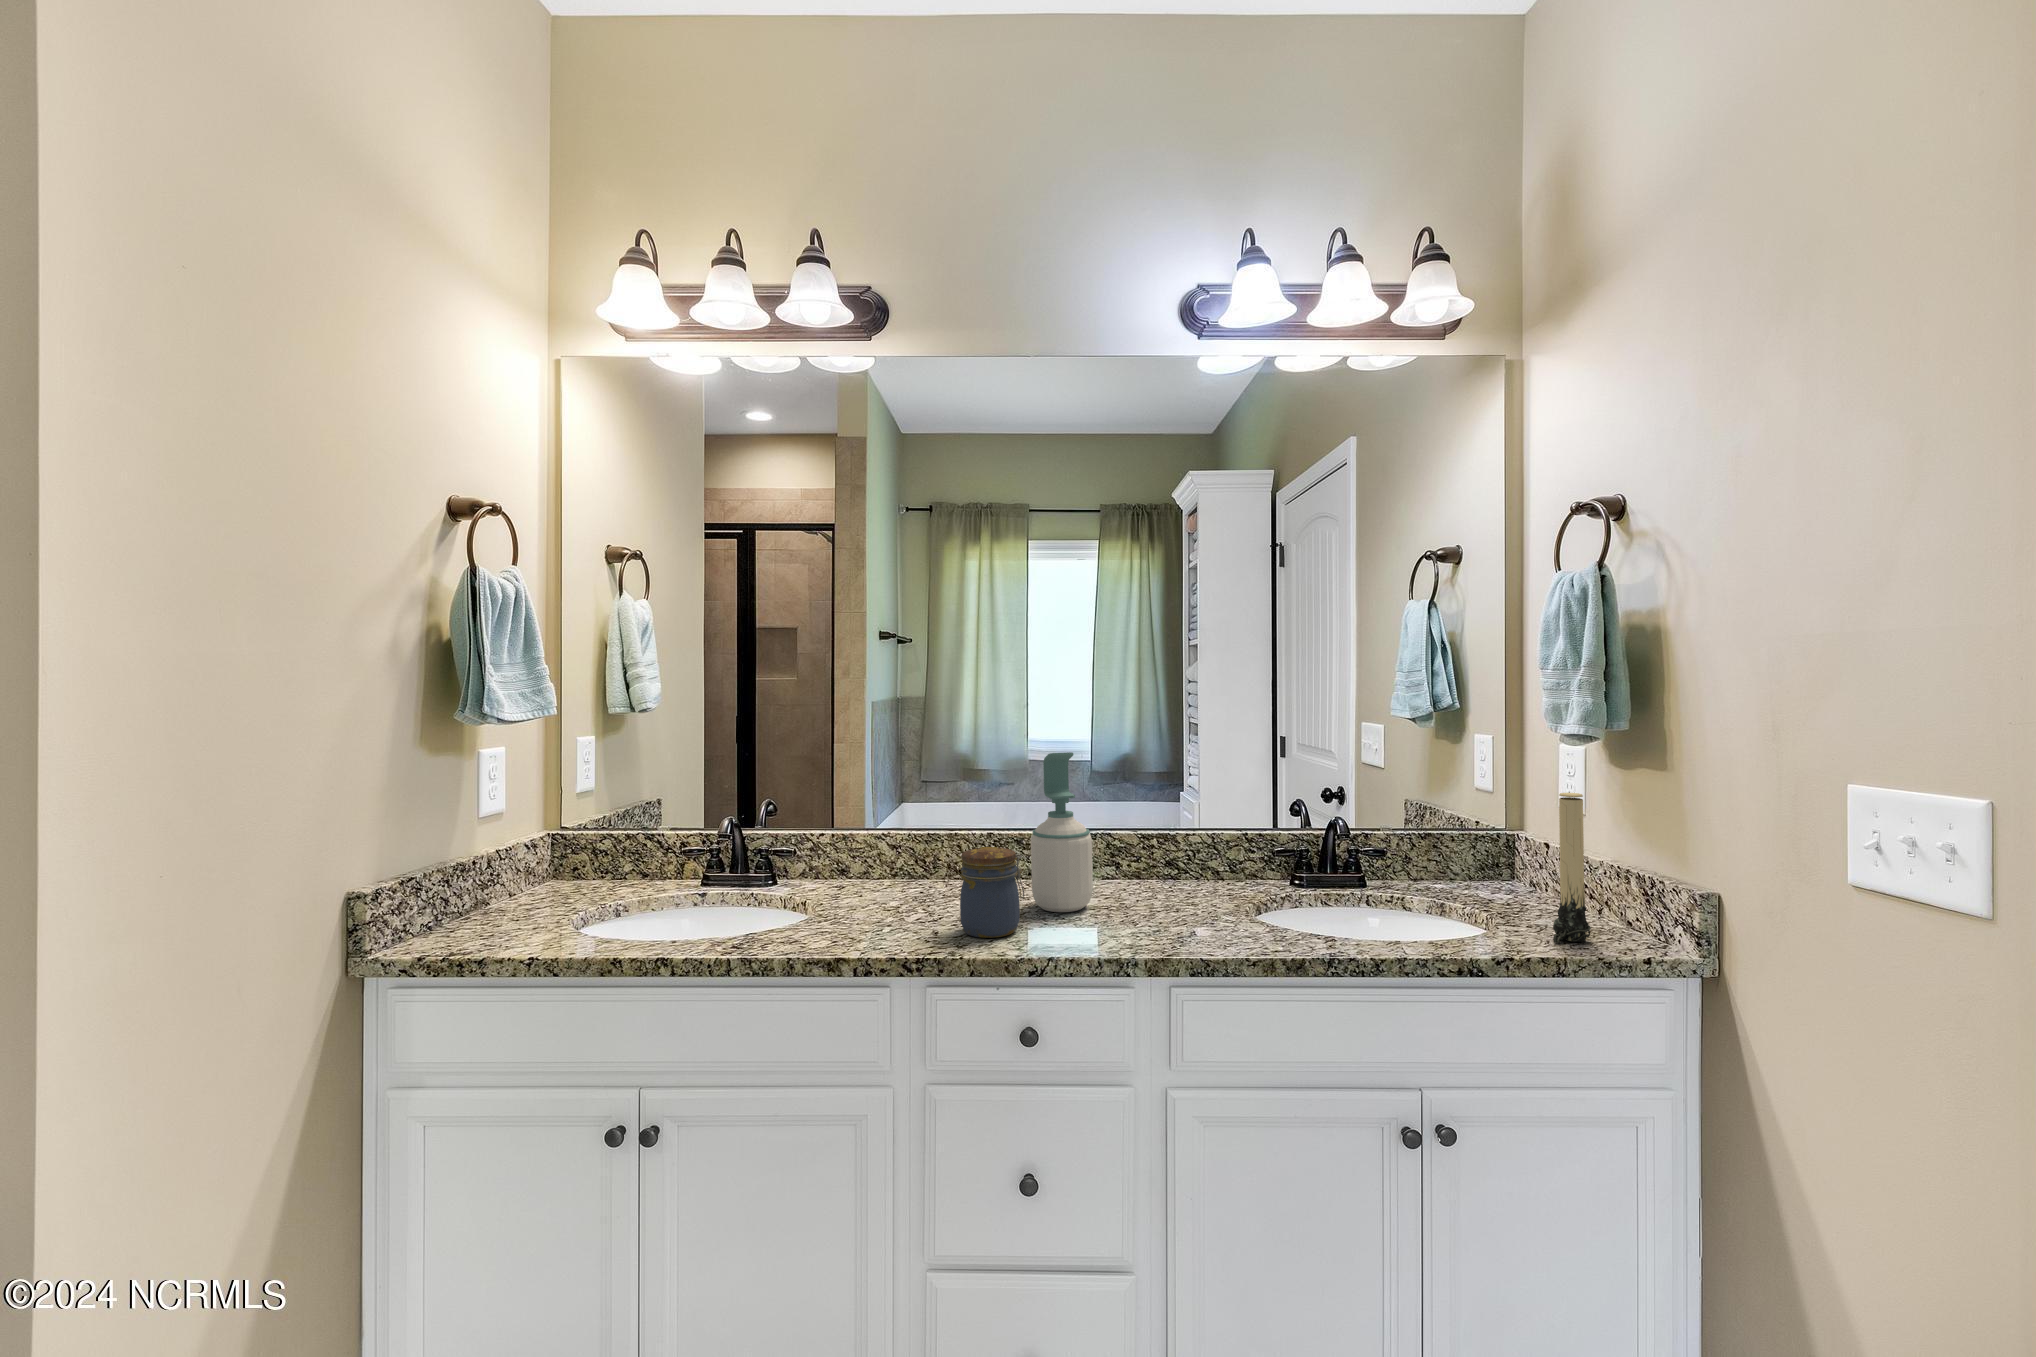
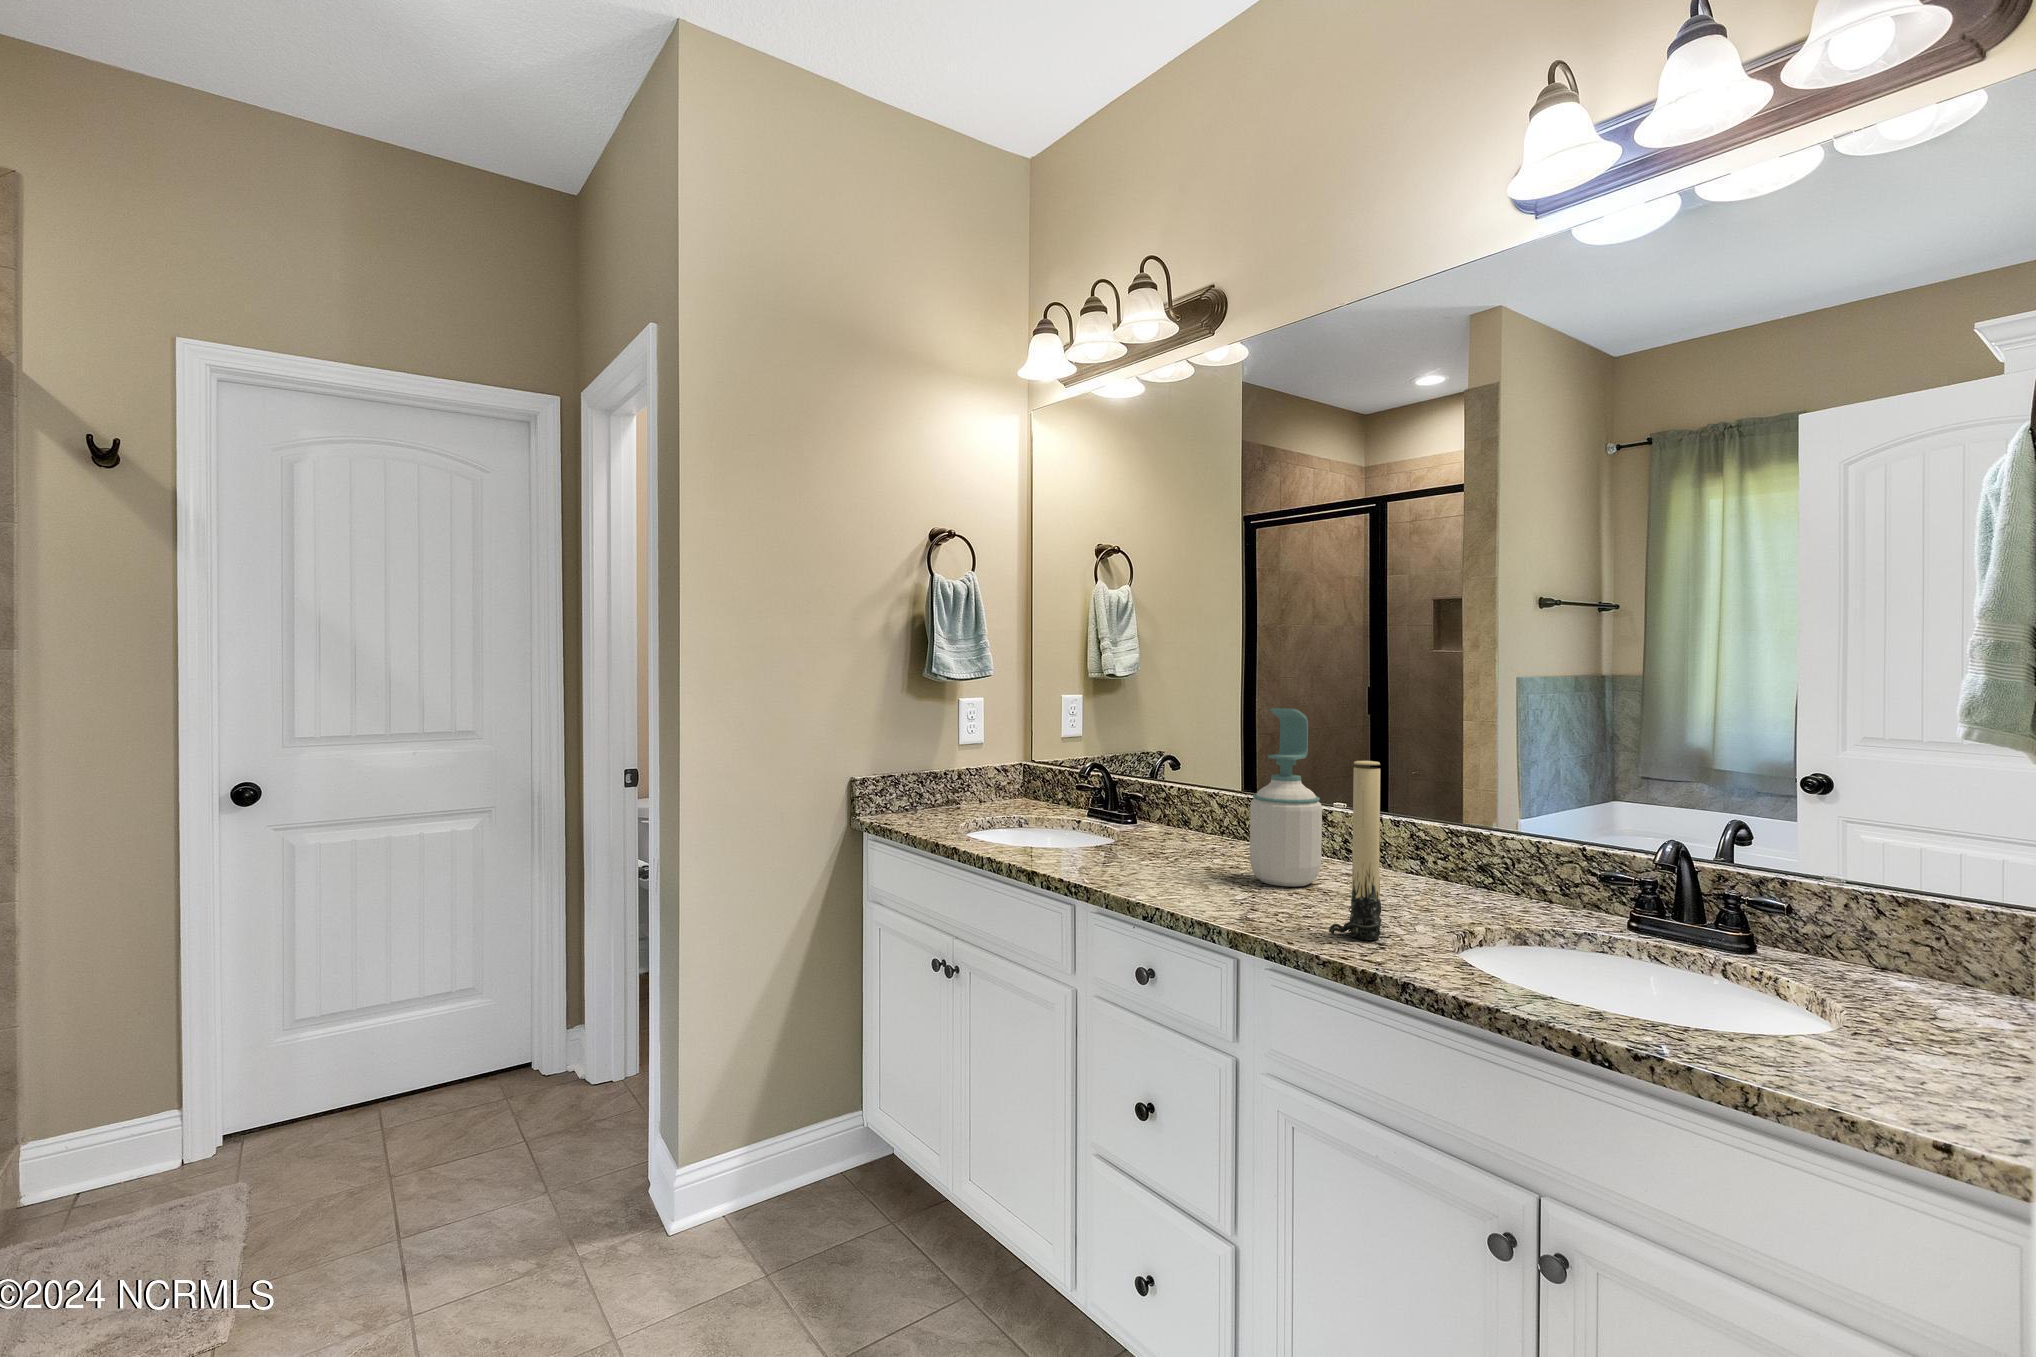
candle: present [1553,793,1591,943] -> present [1329,761,1382,940]
jar: present [960,847,1024,938] -> none [1134,794,1202,885]

